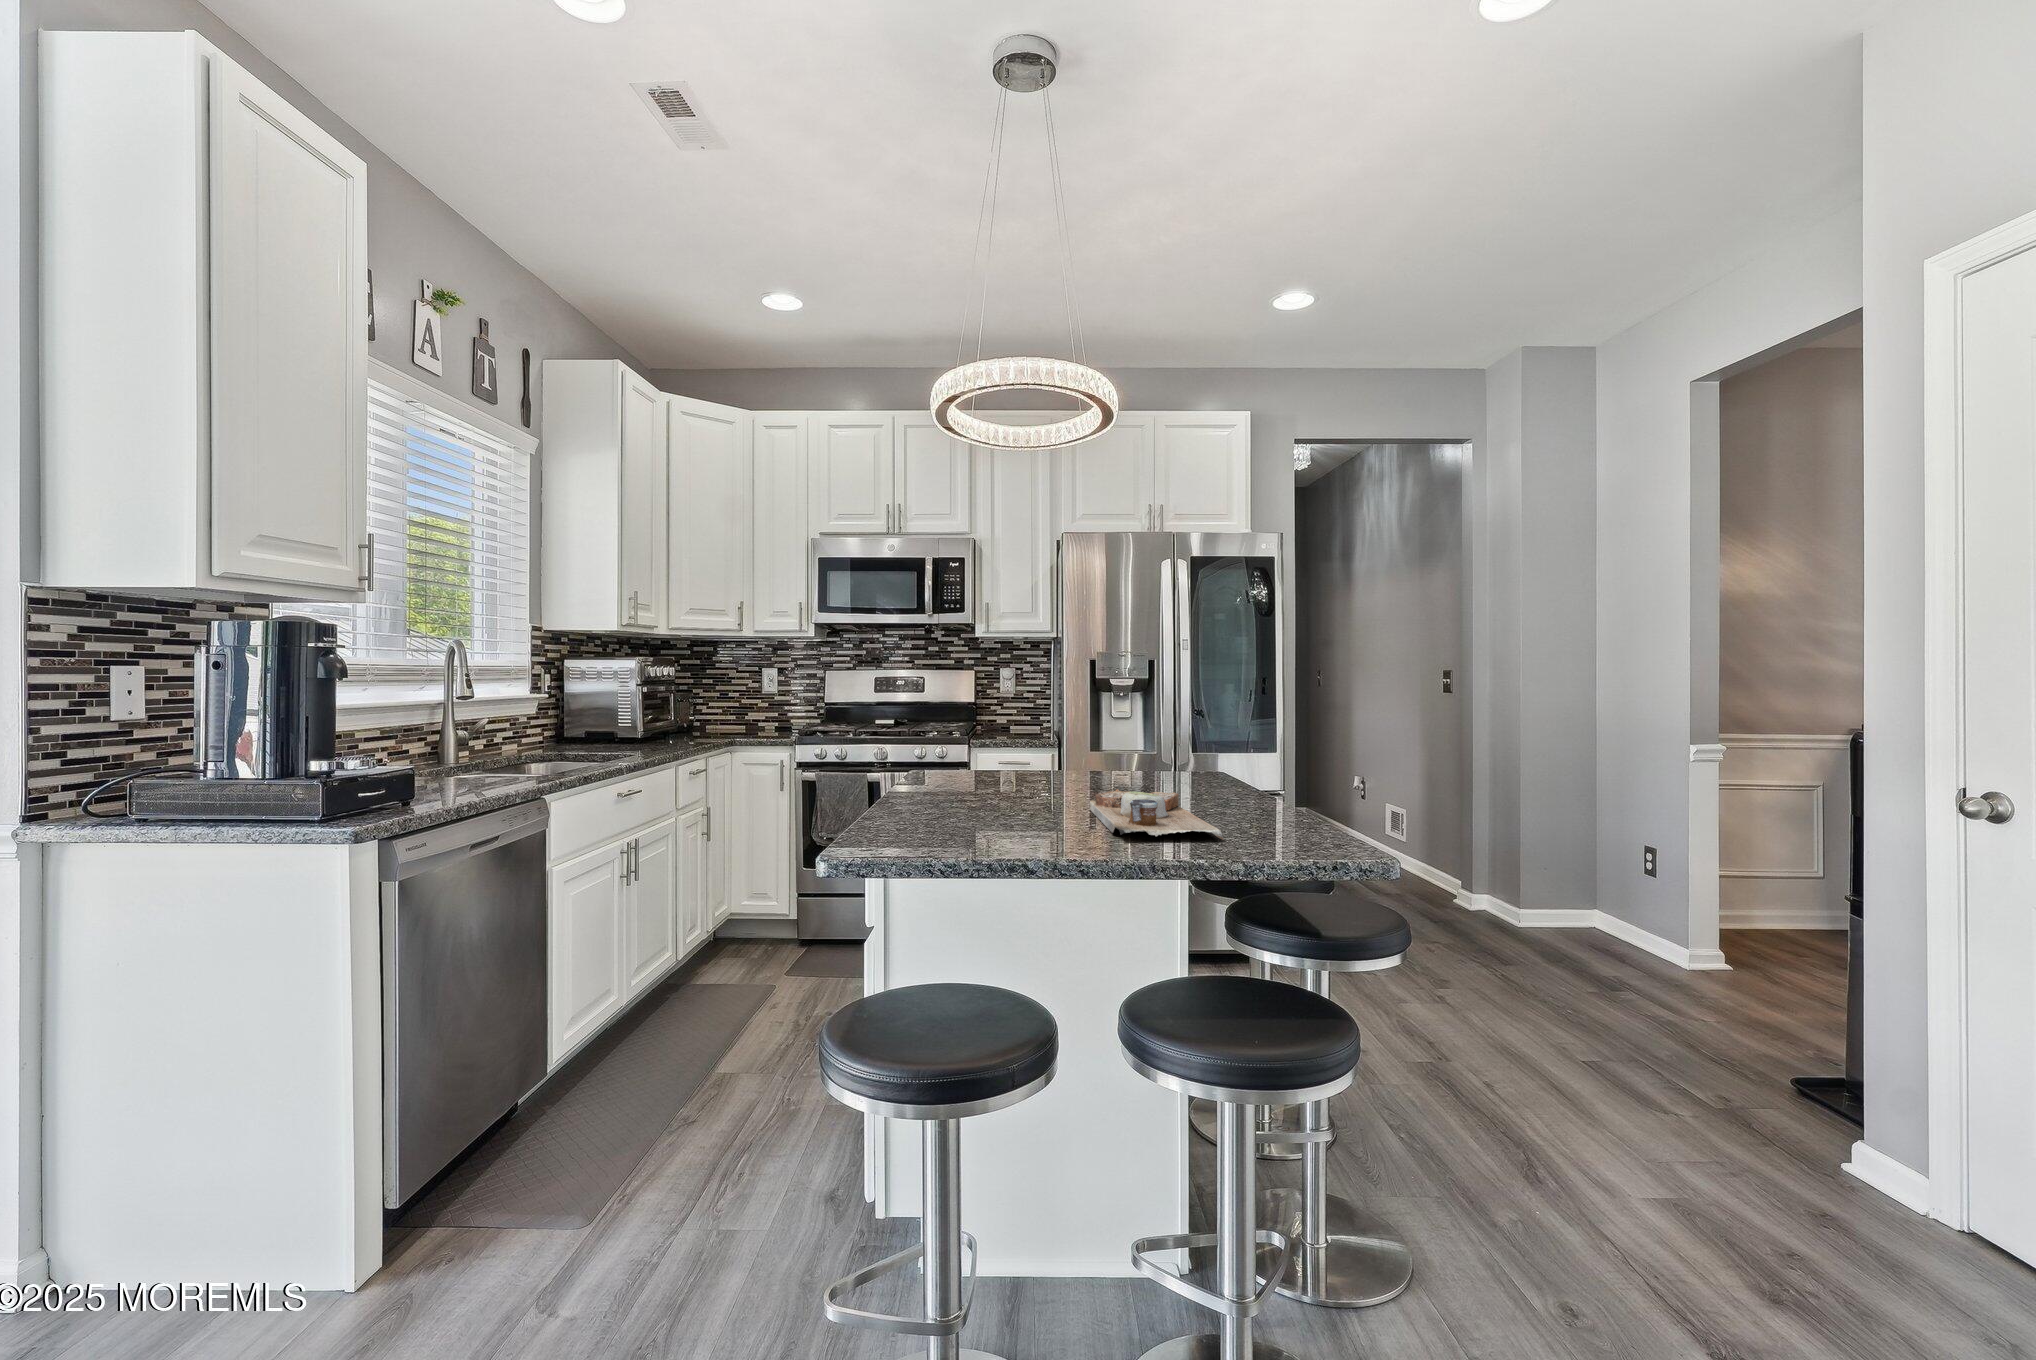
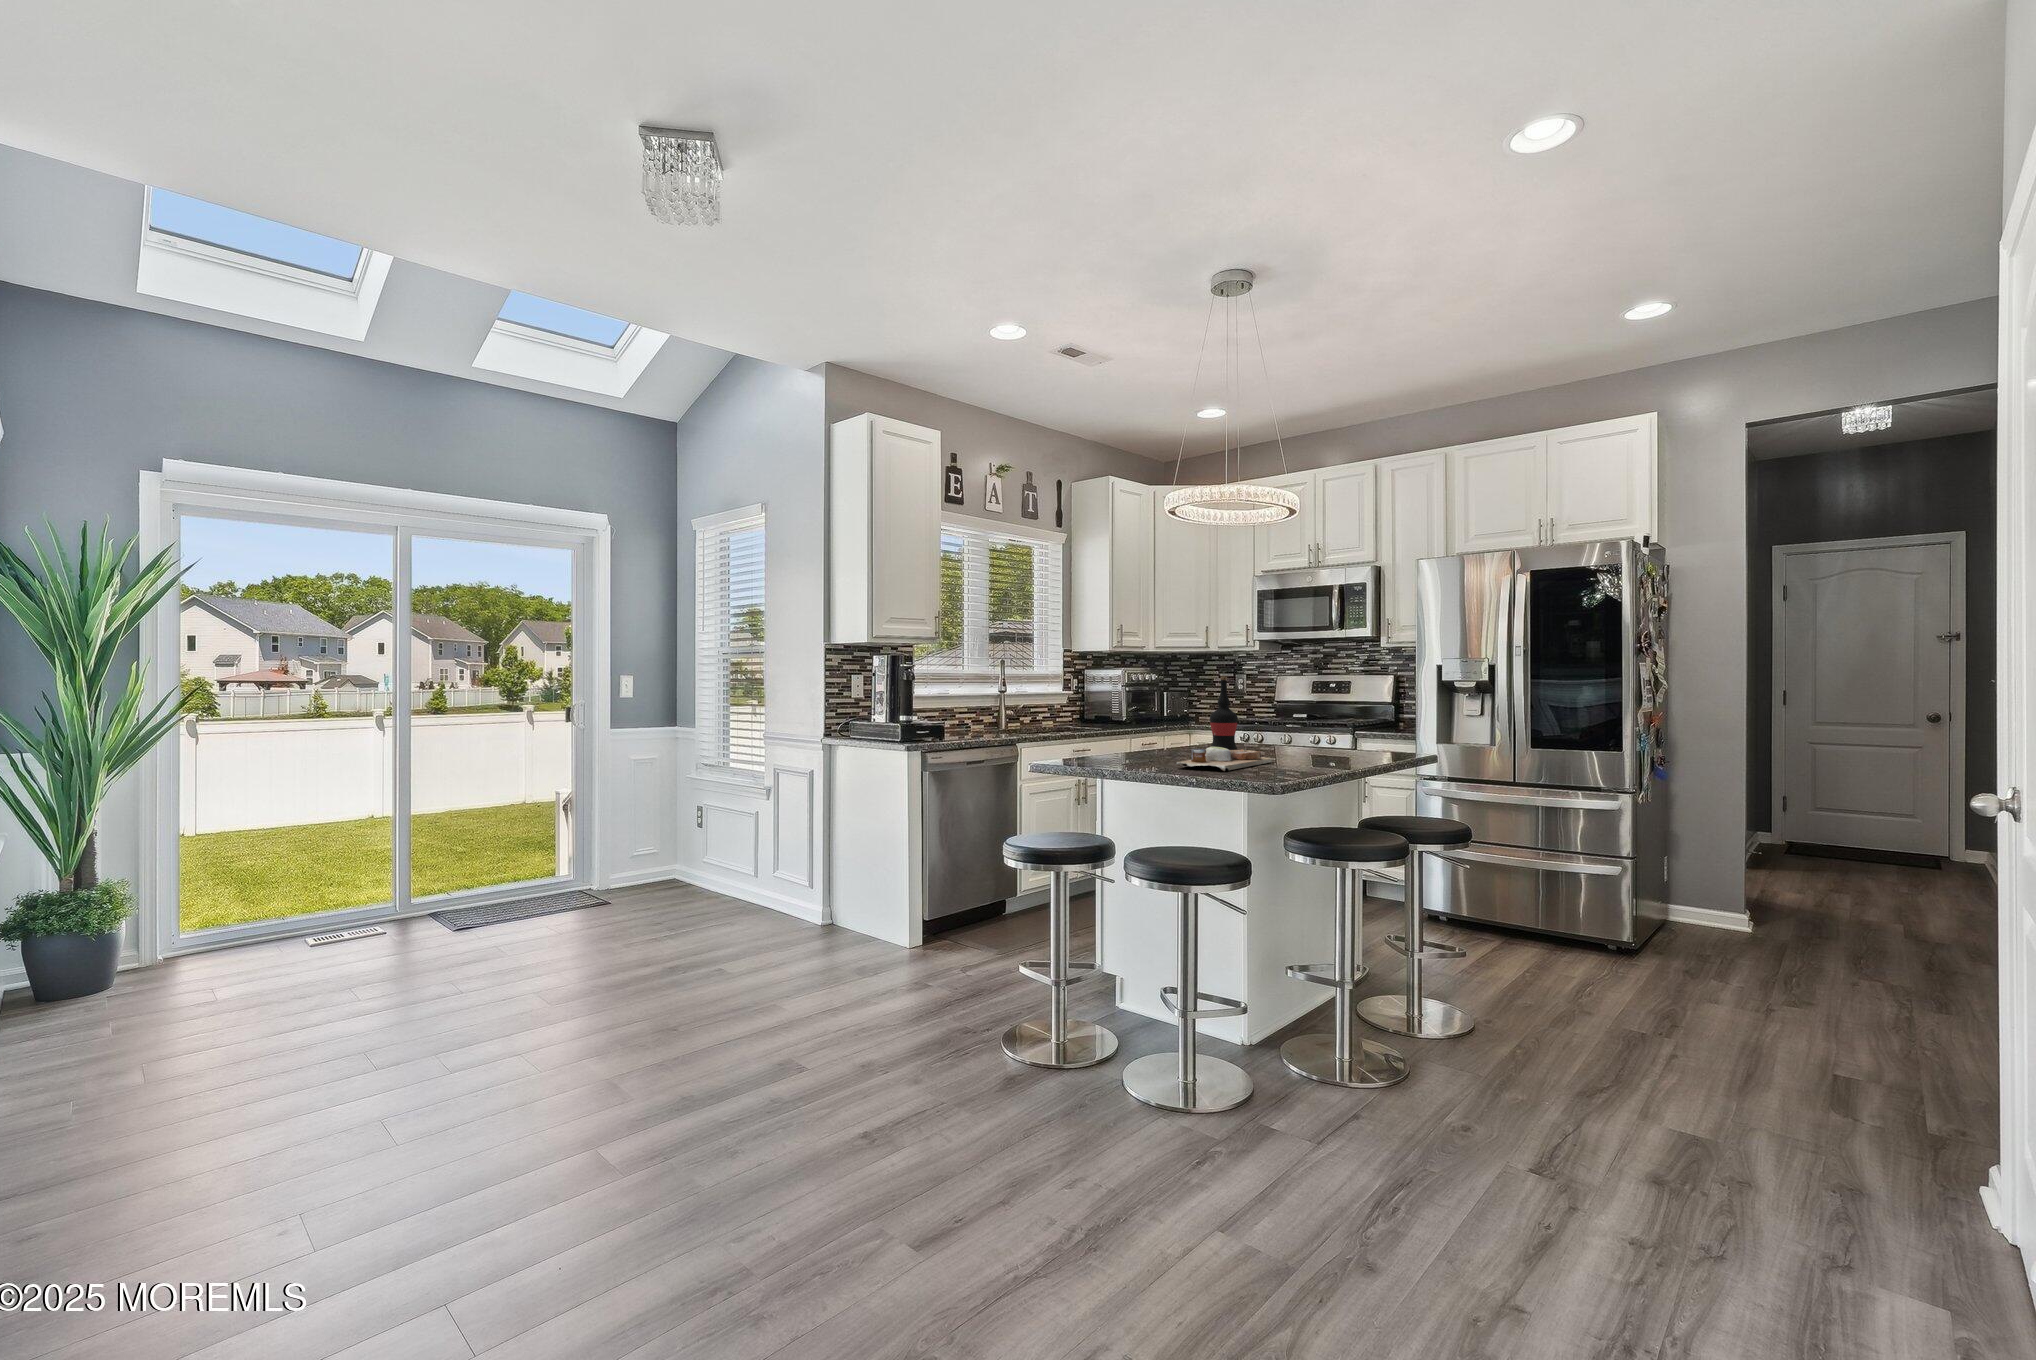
wine bottle: none [1009,668,1054,796] -> present [1210,677,1238,750]

